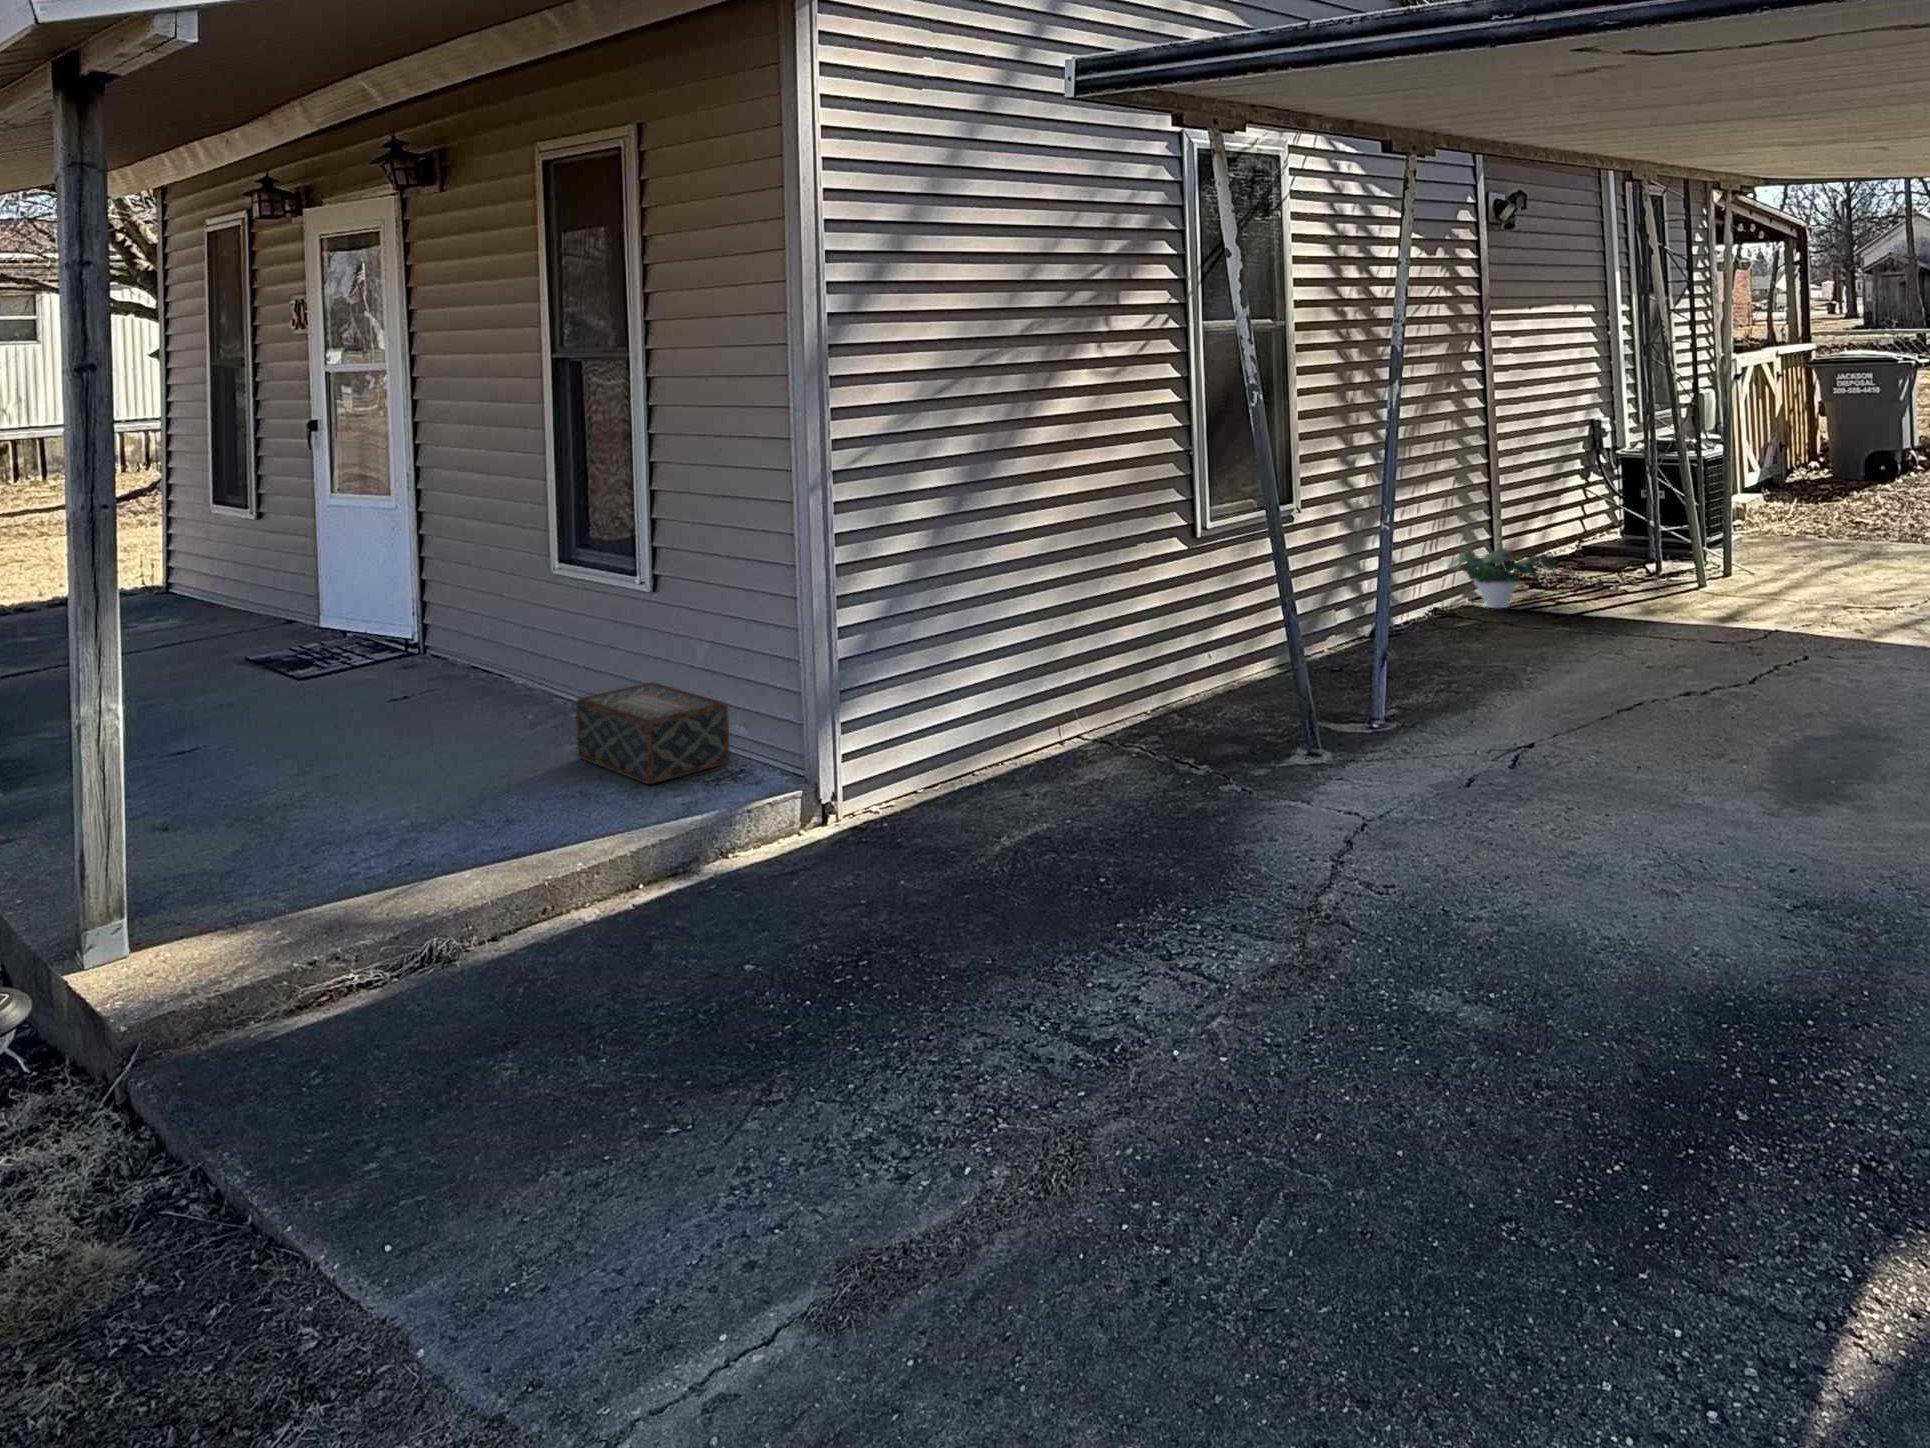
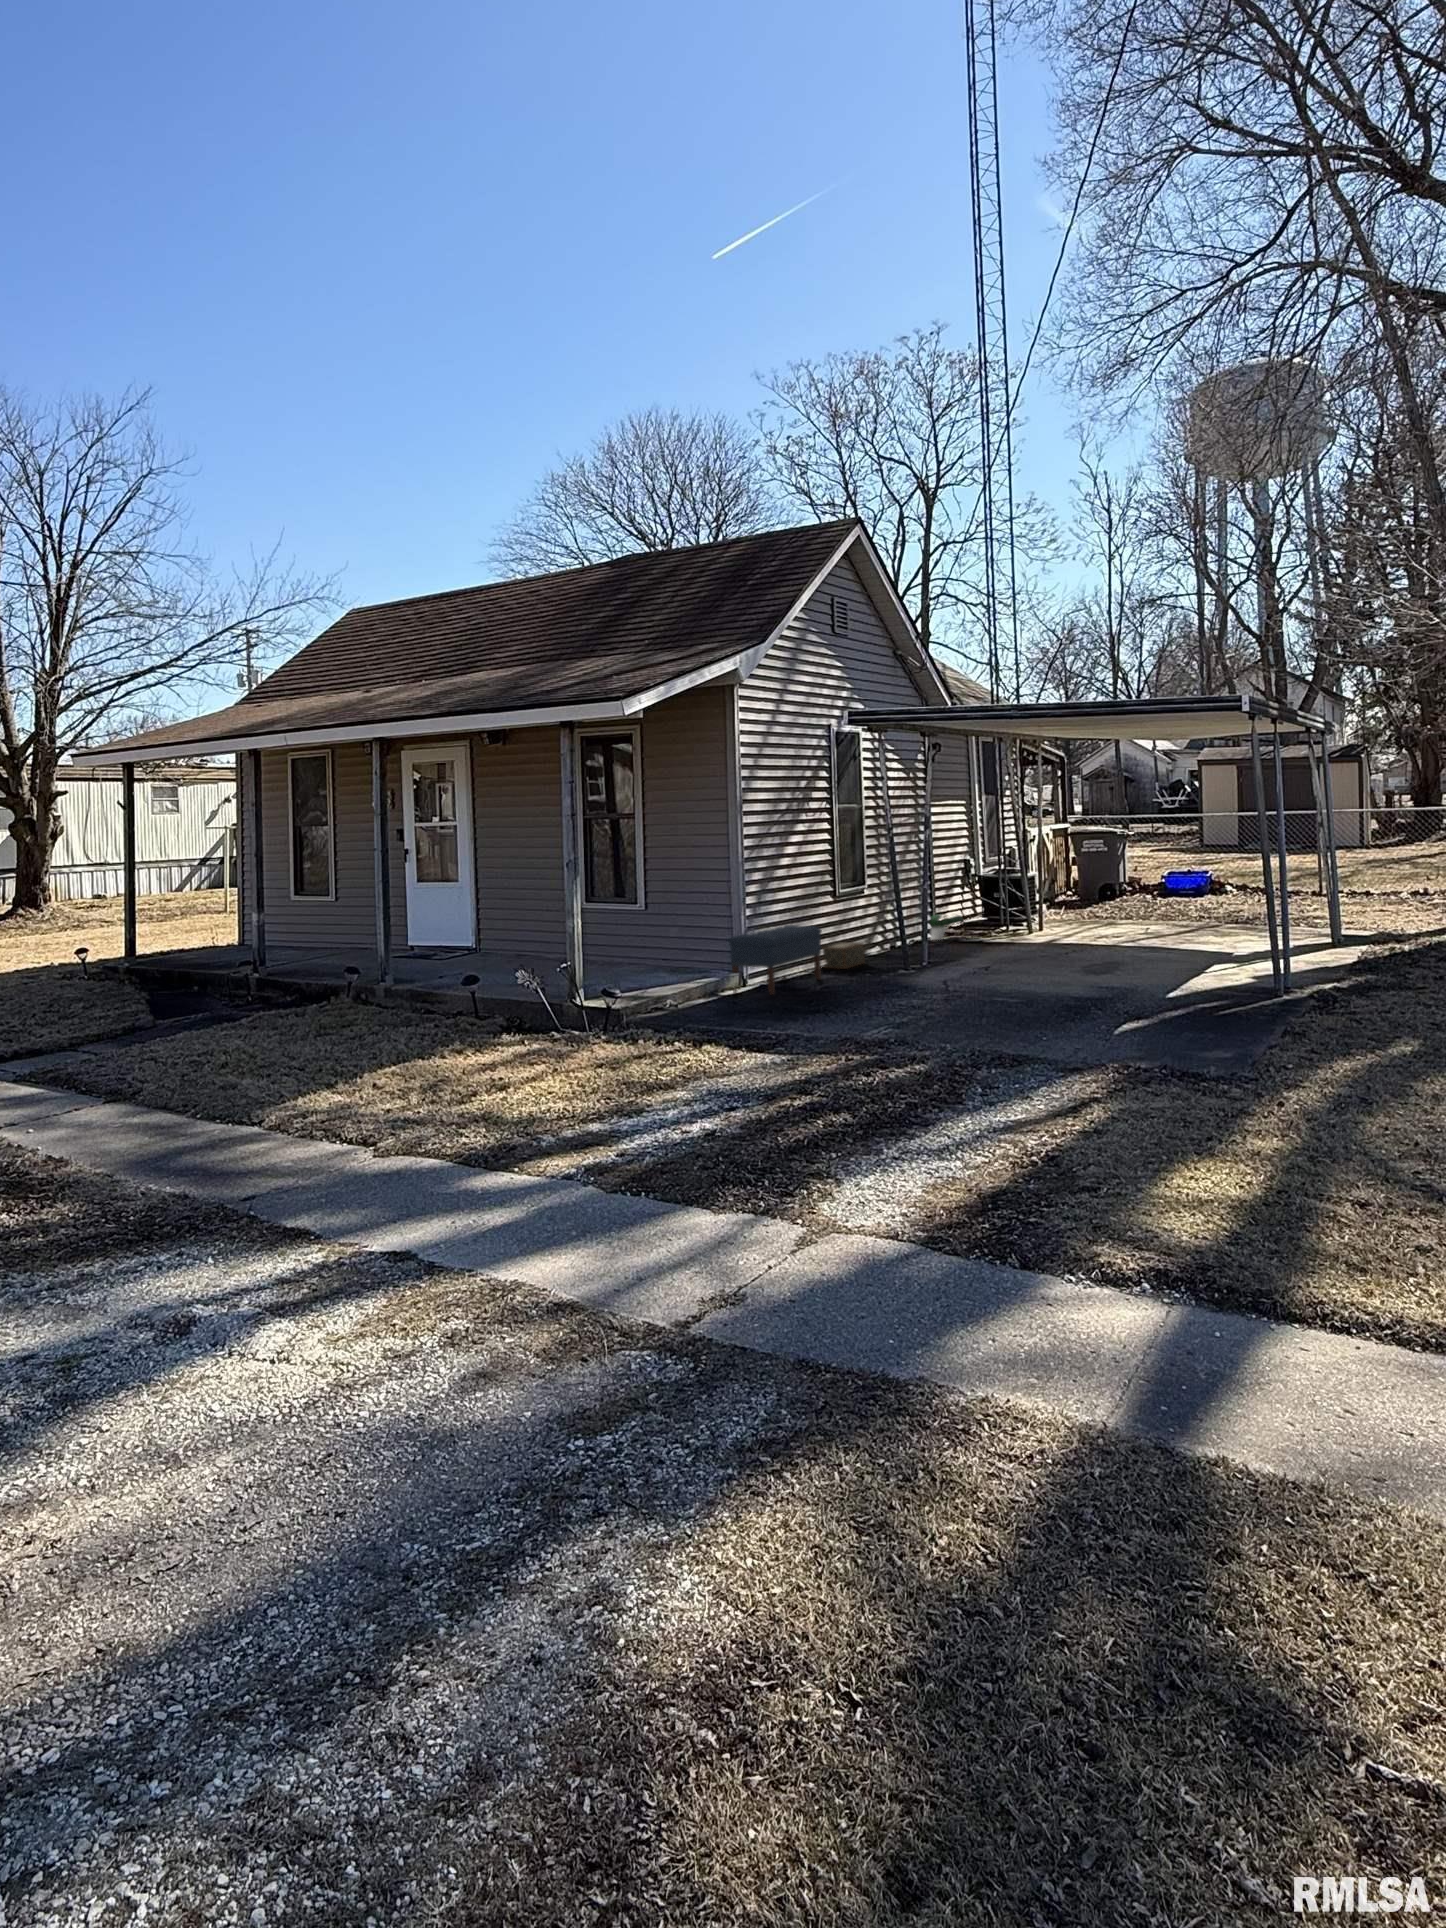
bench: none [721,644,1065,902] -> present [729,925,822,995]
woven basket: present [576,682,730,784] -> present [821,942,865,969]

